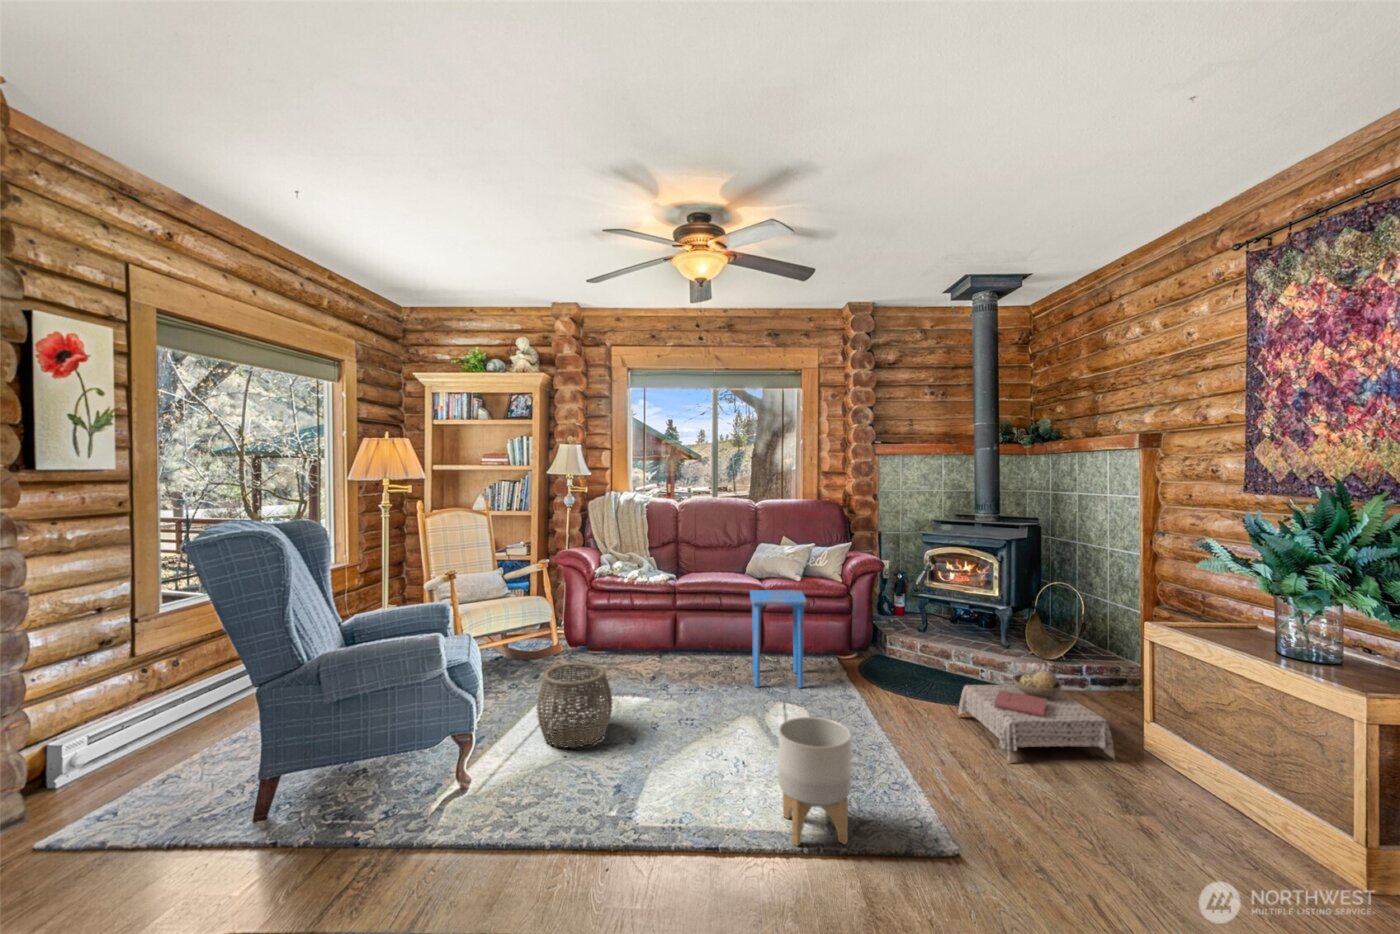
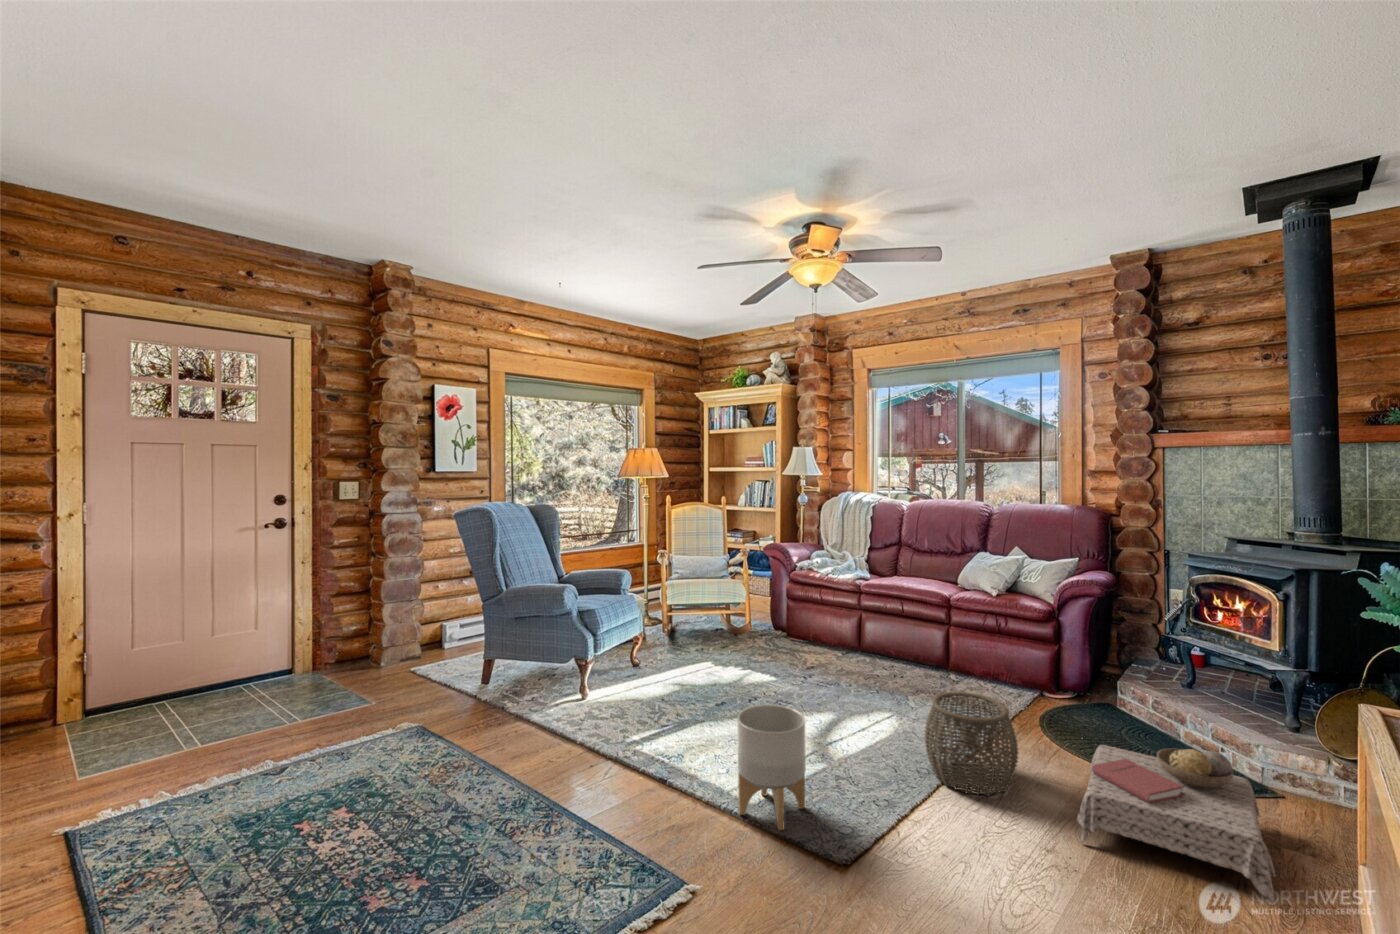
side table: present [750,590,807,688] -> none [887,595,964,706]
woven basket: present [536,663,613,748] -> present [924,692,1018,795]

